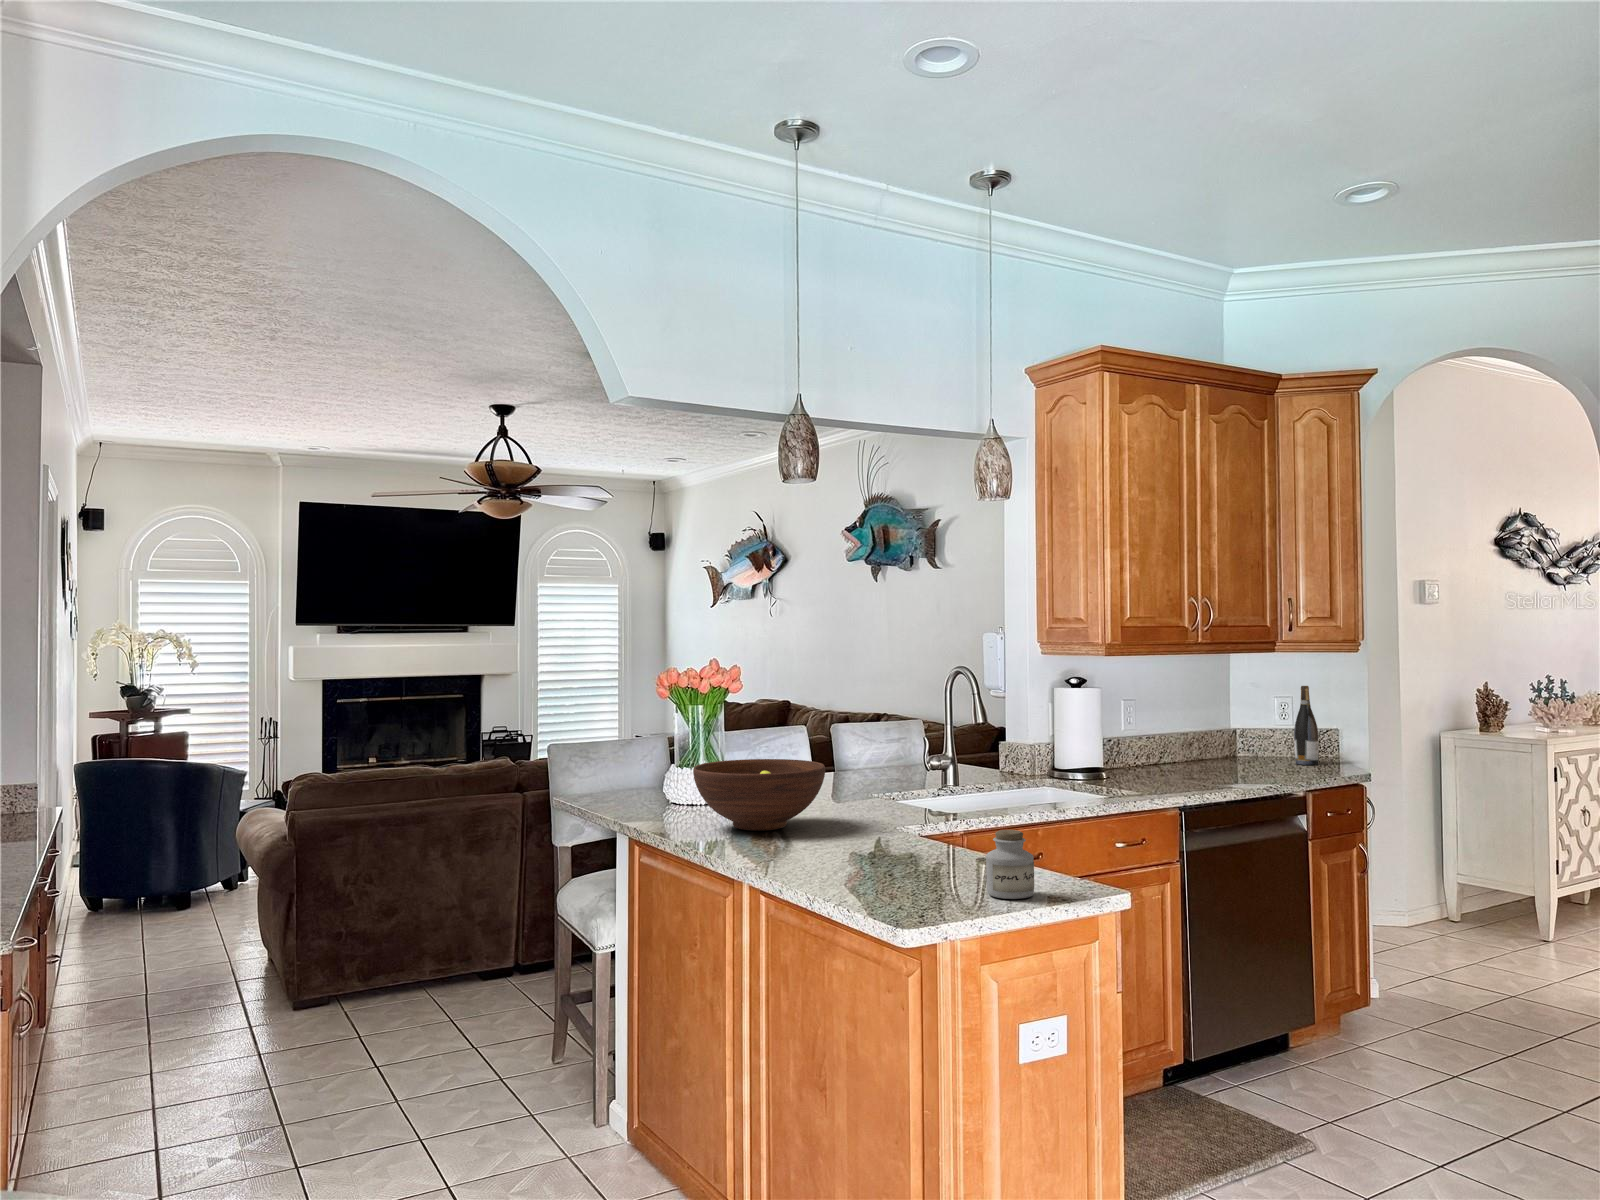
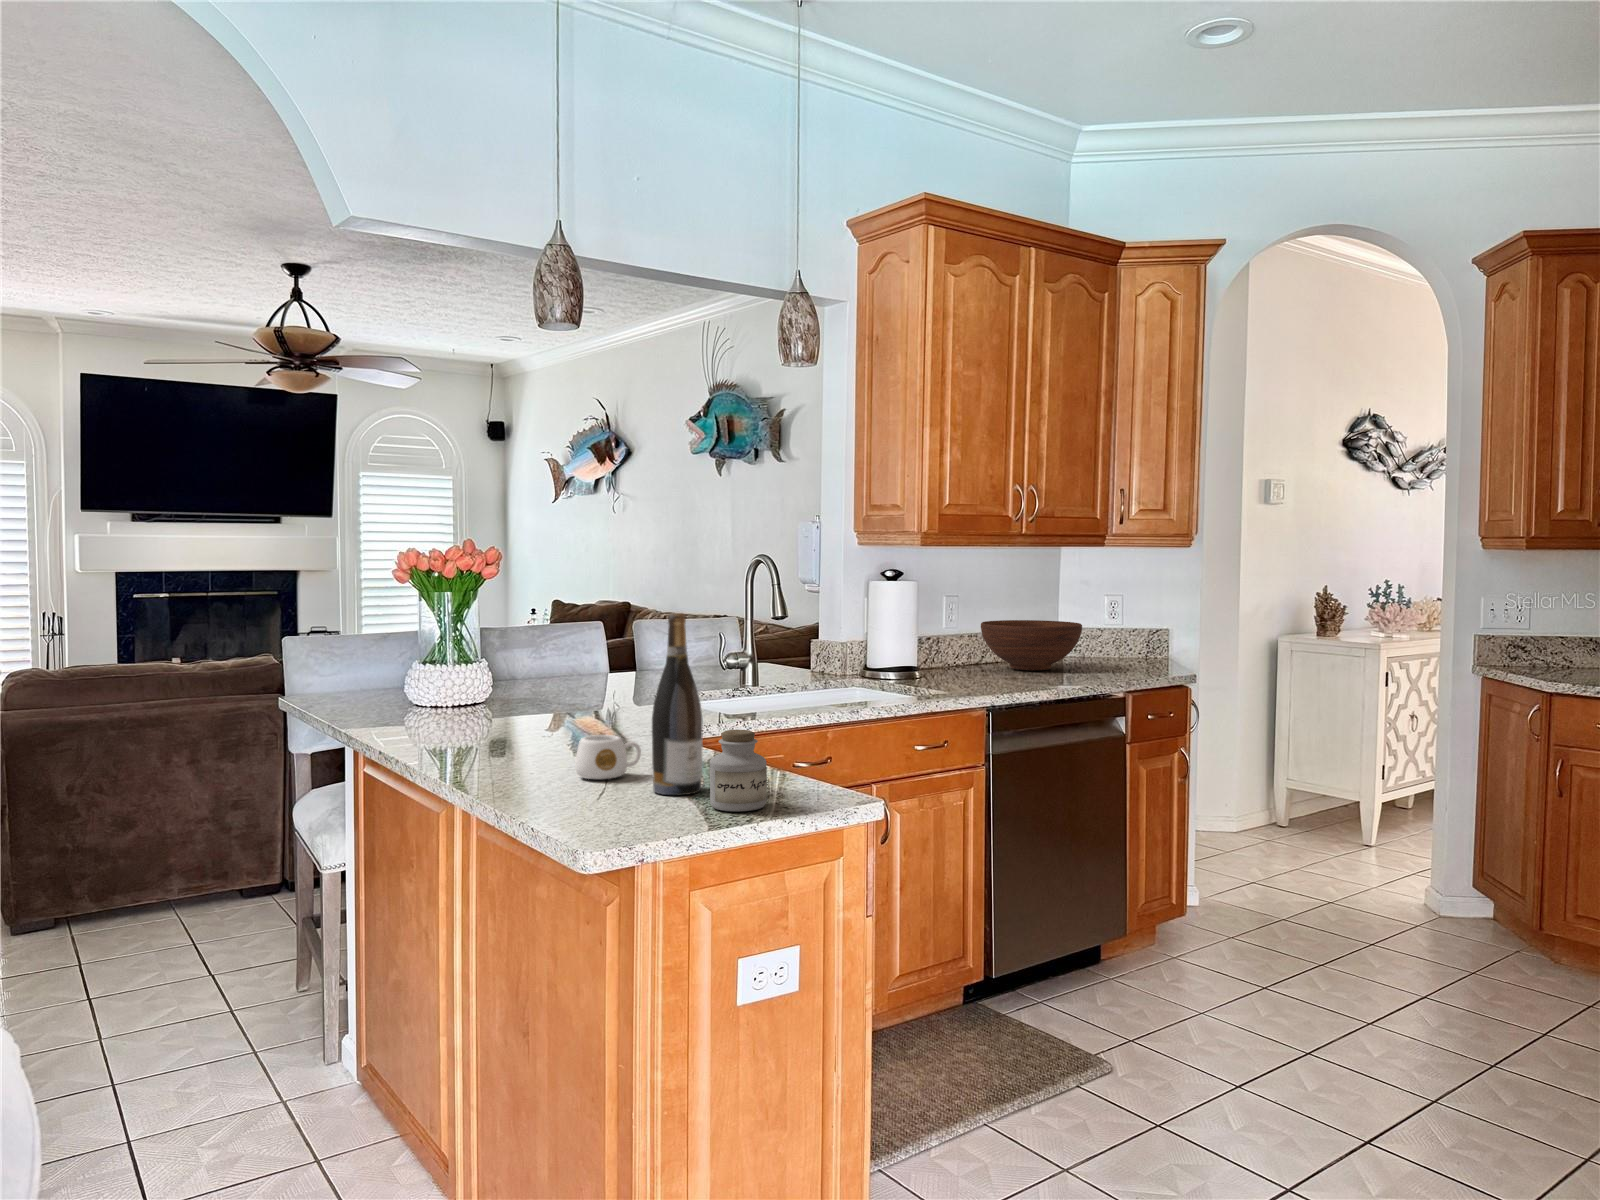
wine bottle: present [1294,686,1319,765] -> present [652,613,703,795]
fruit bowl: present [693,759,825,831] -> present [981,620,1082,671]
mug: none [855,833,909,871] -> present [575,735,641,779]

